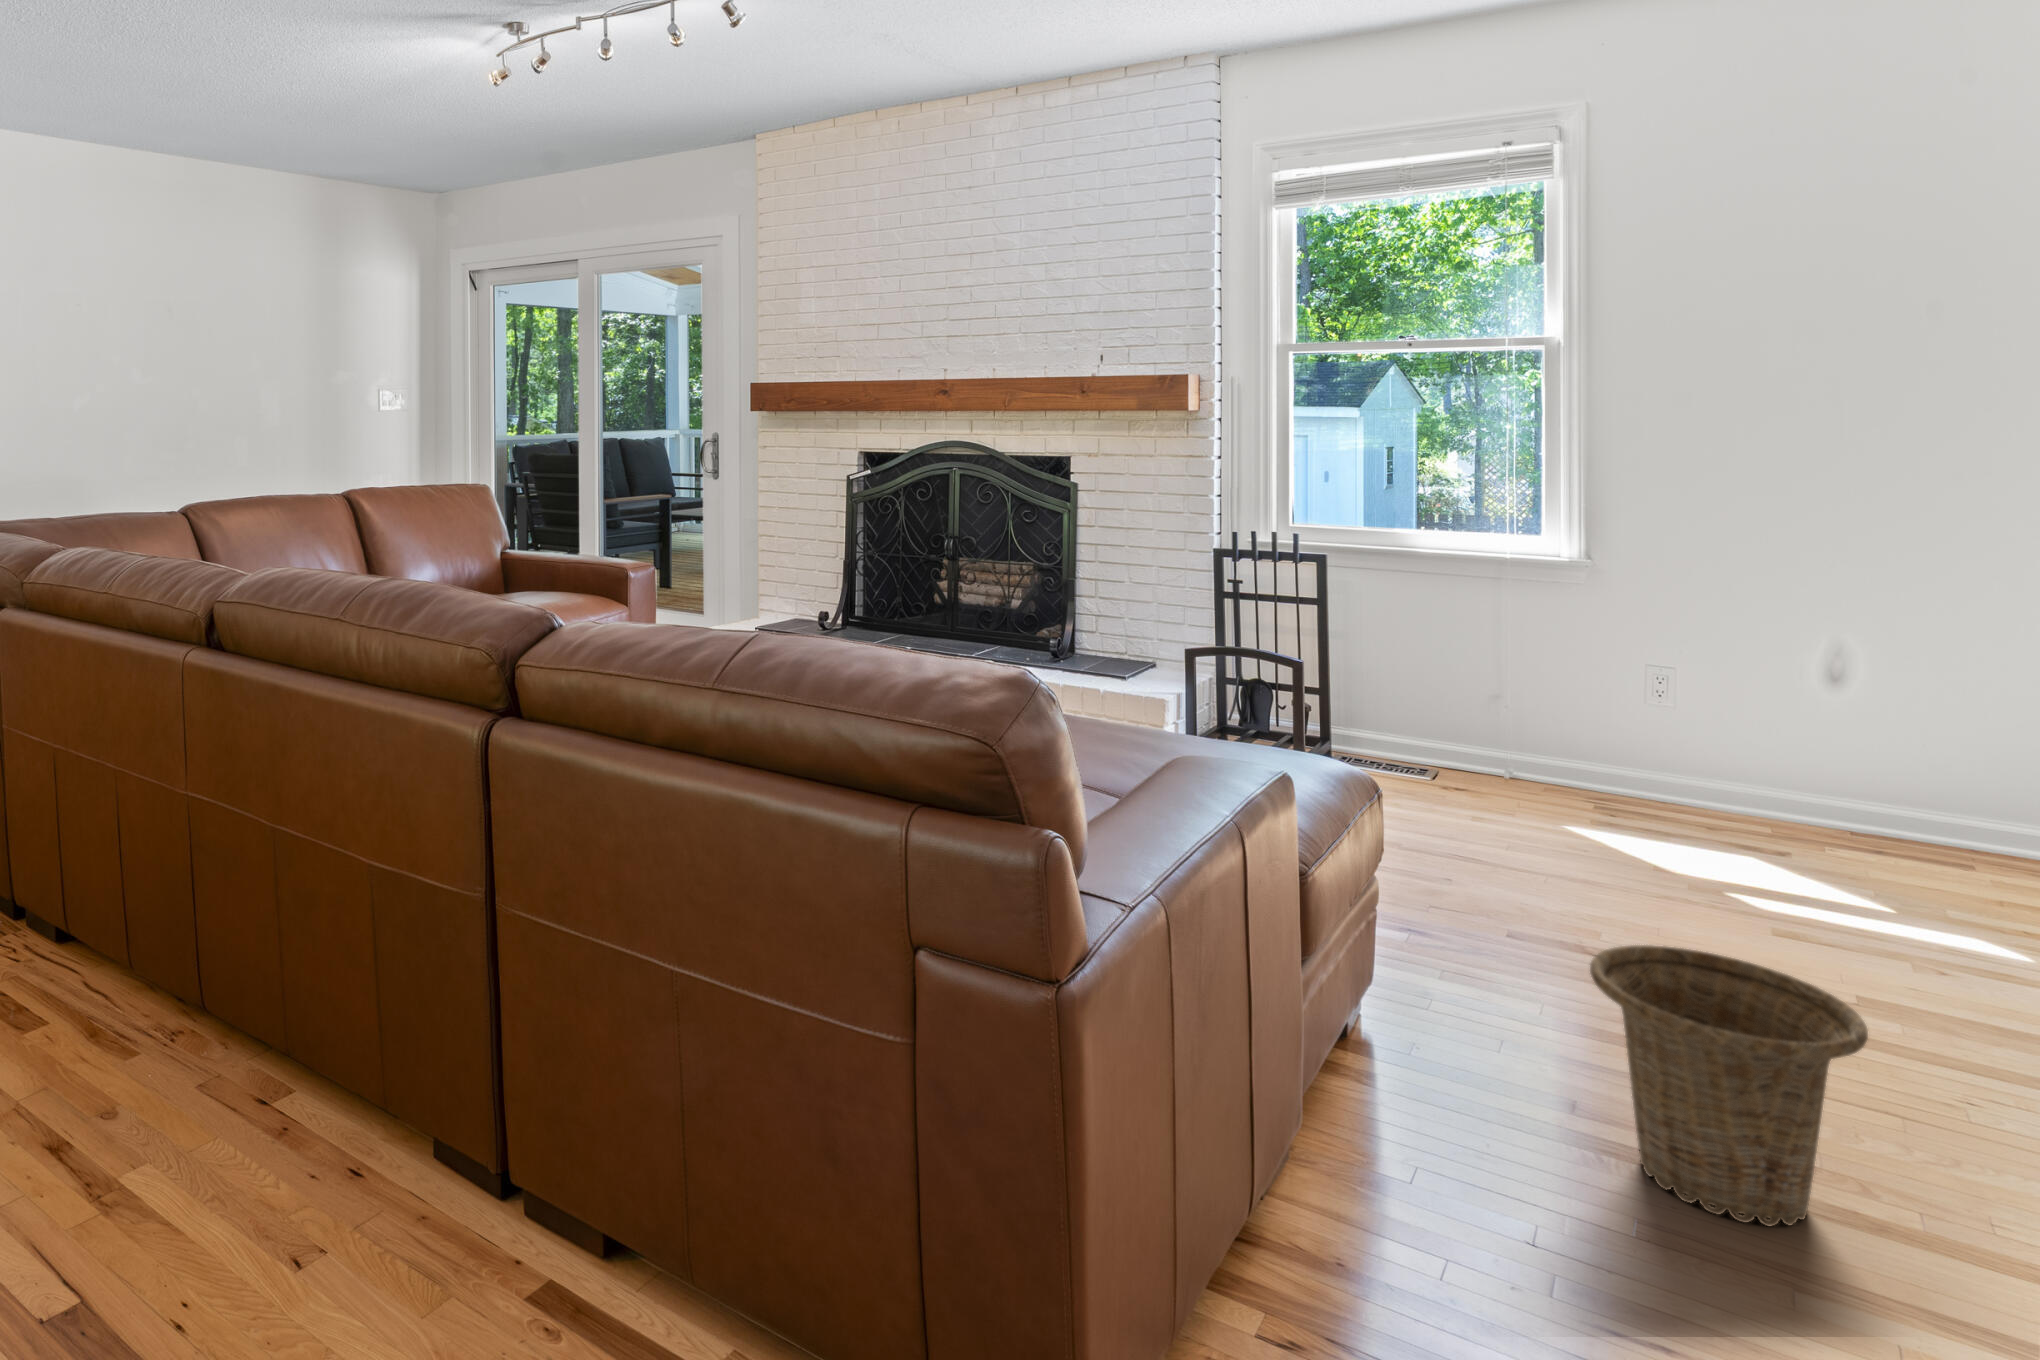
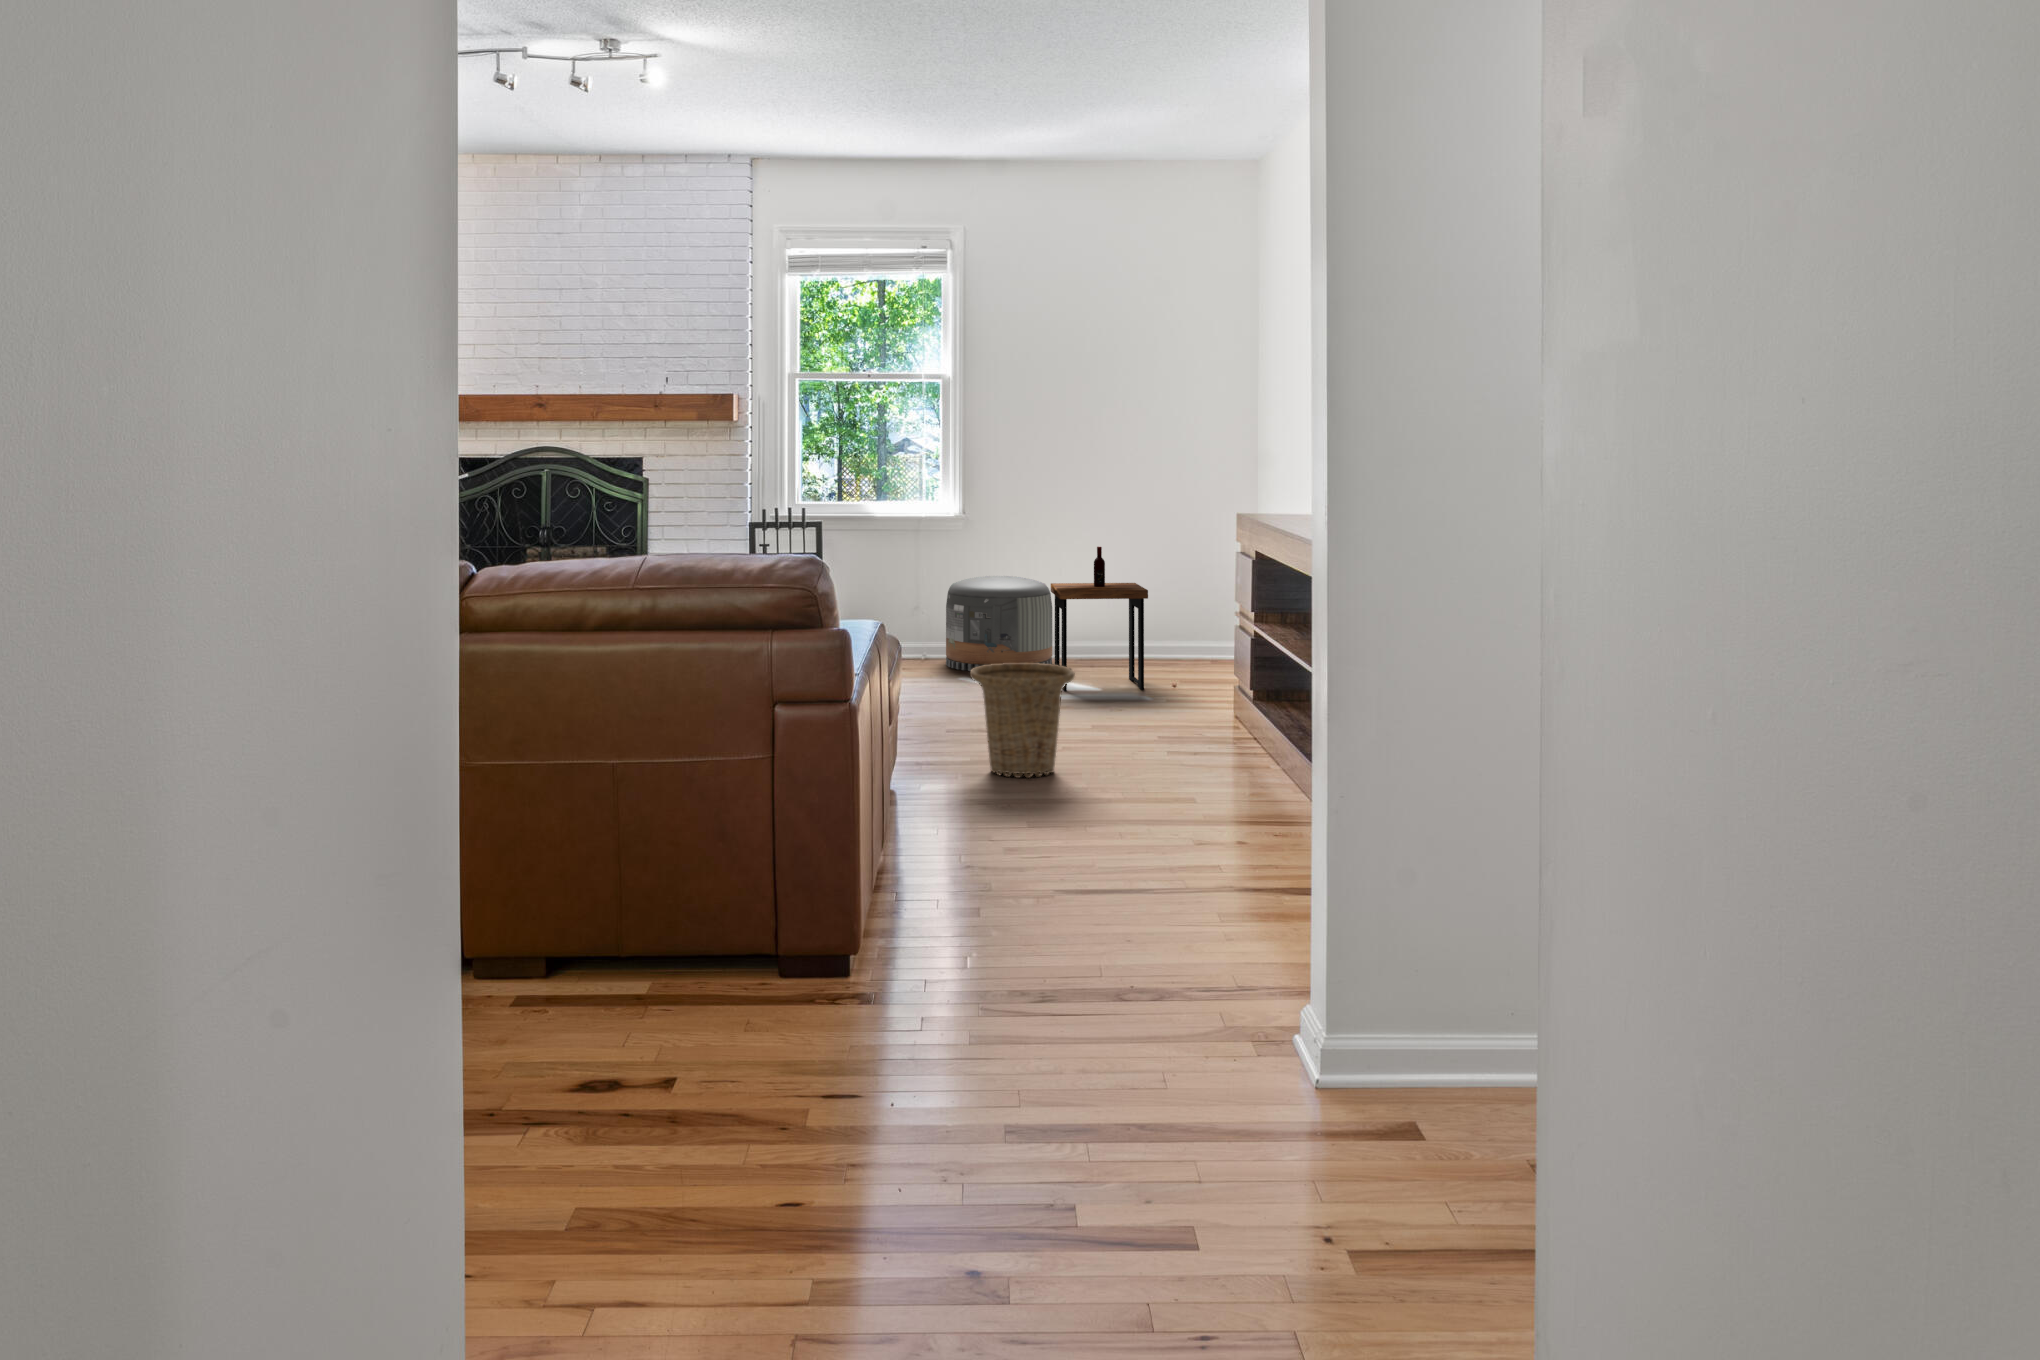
pouf: none [1534,657,1743,825] -> present [946,576,1052,671]
side table: none [1747,657,1989,930] -> present [1051,547,1148,691]

